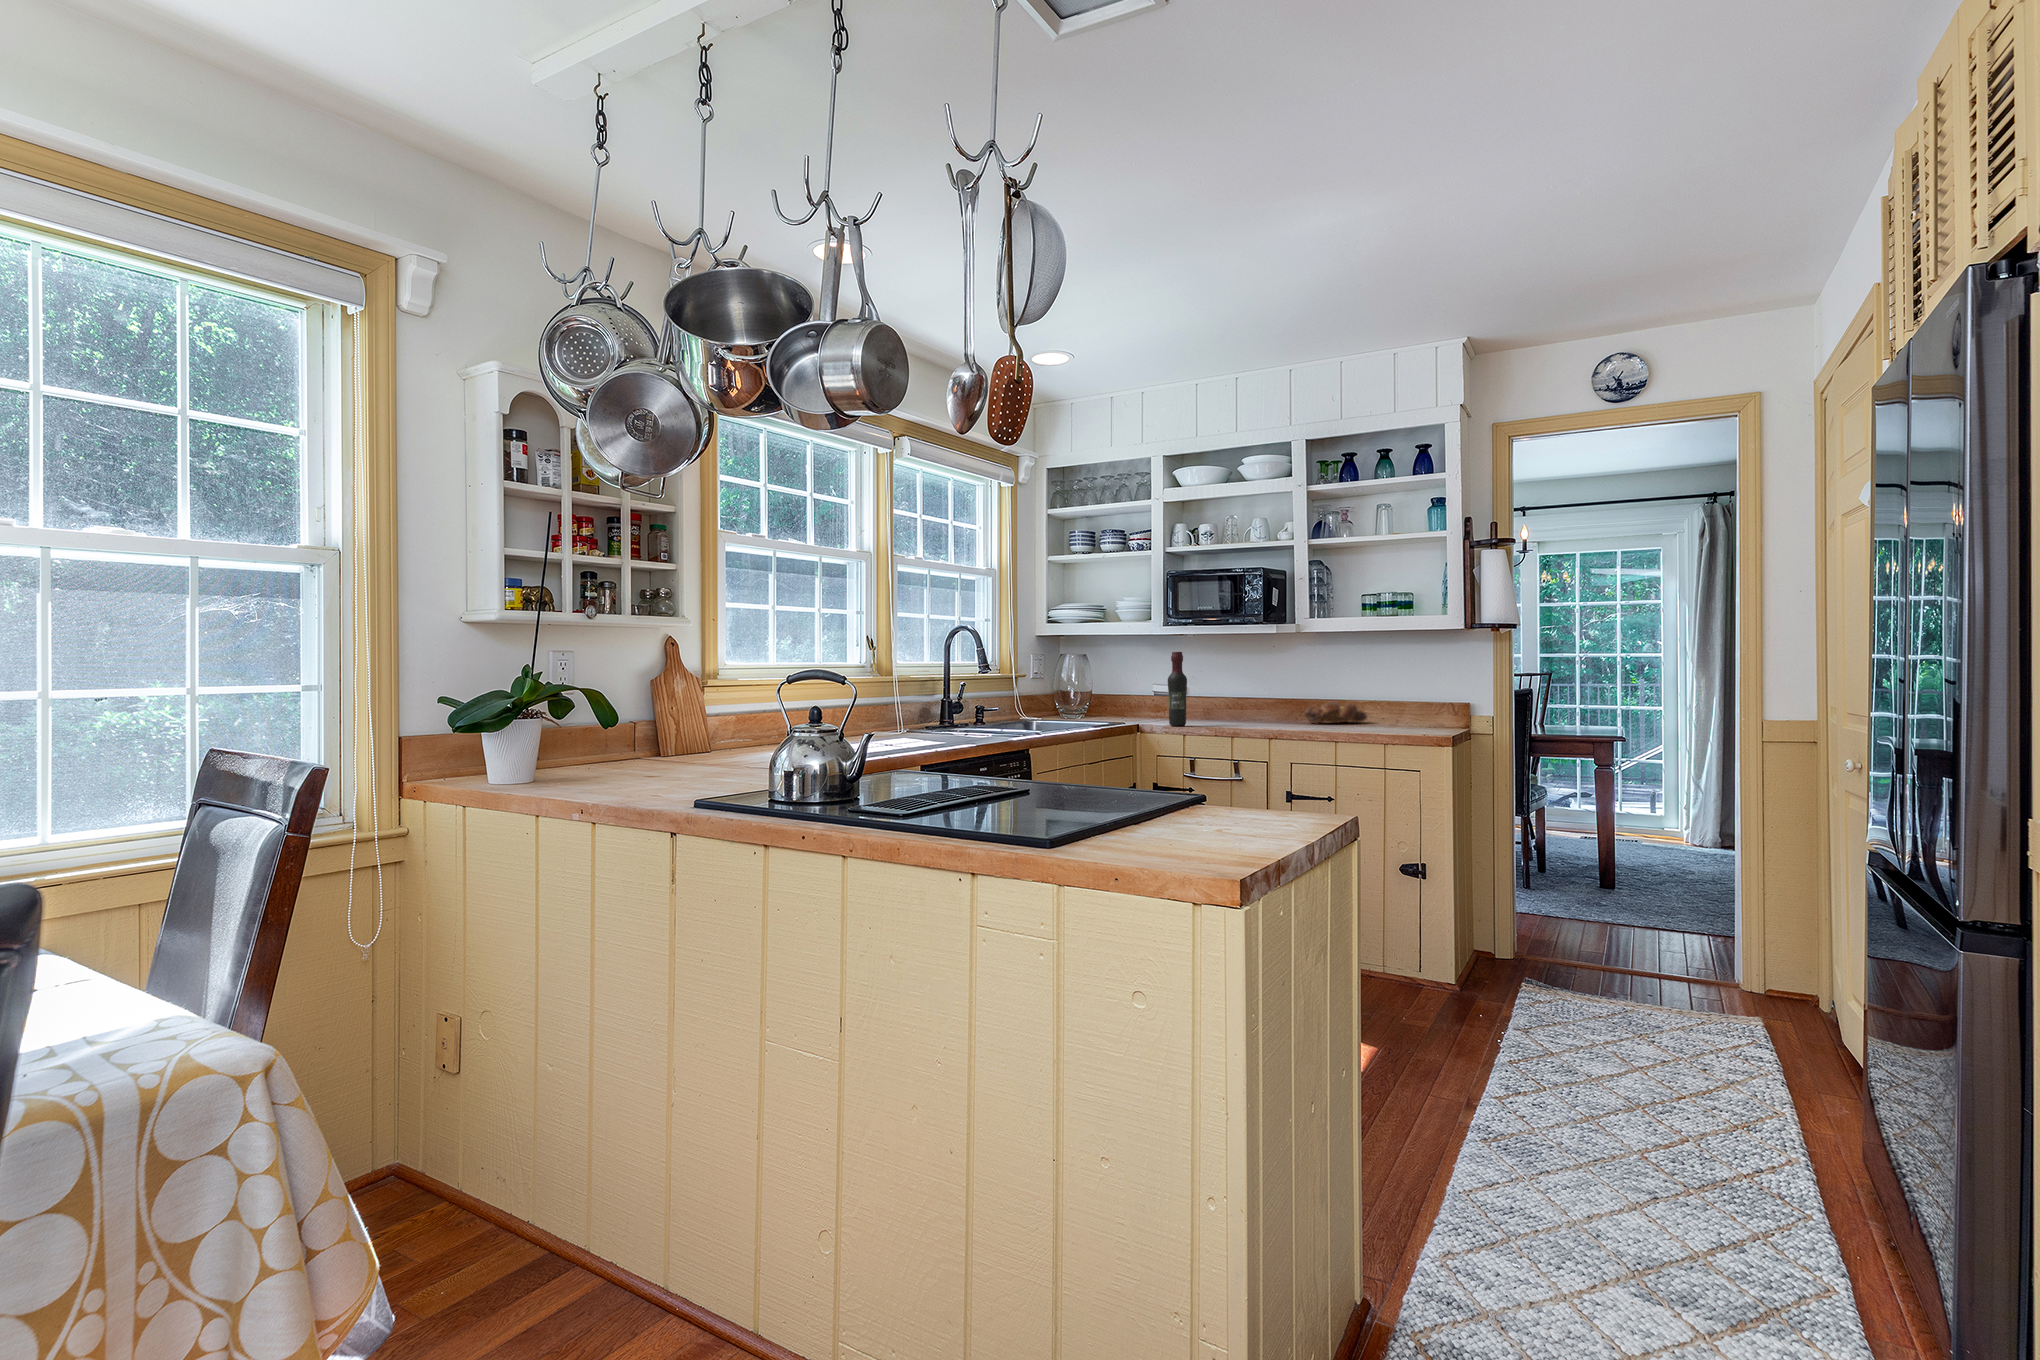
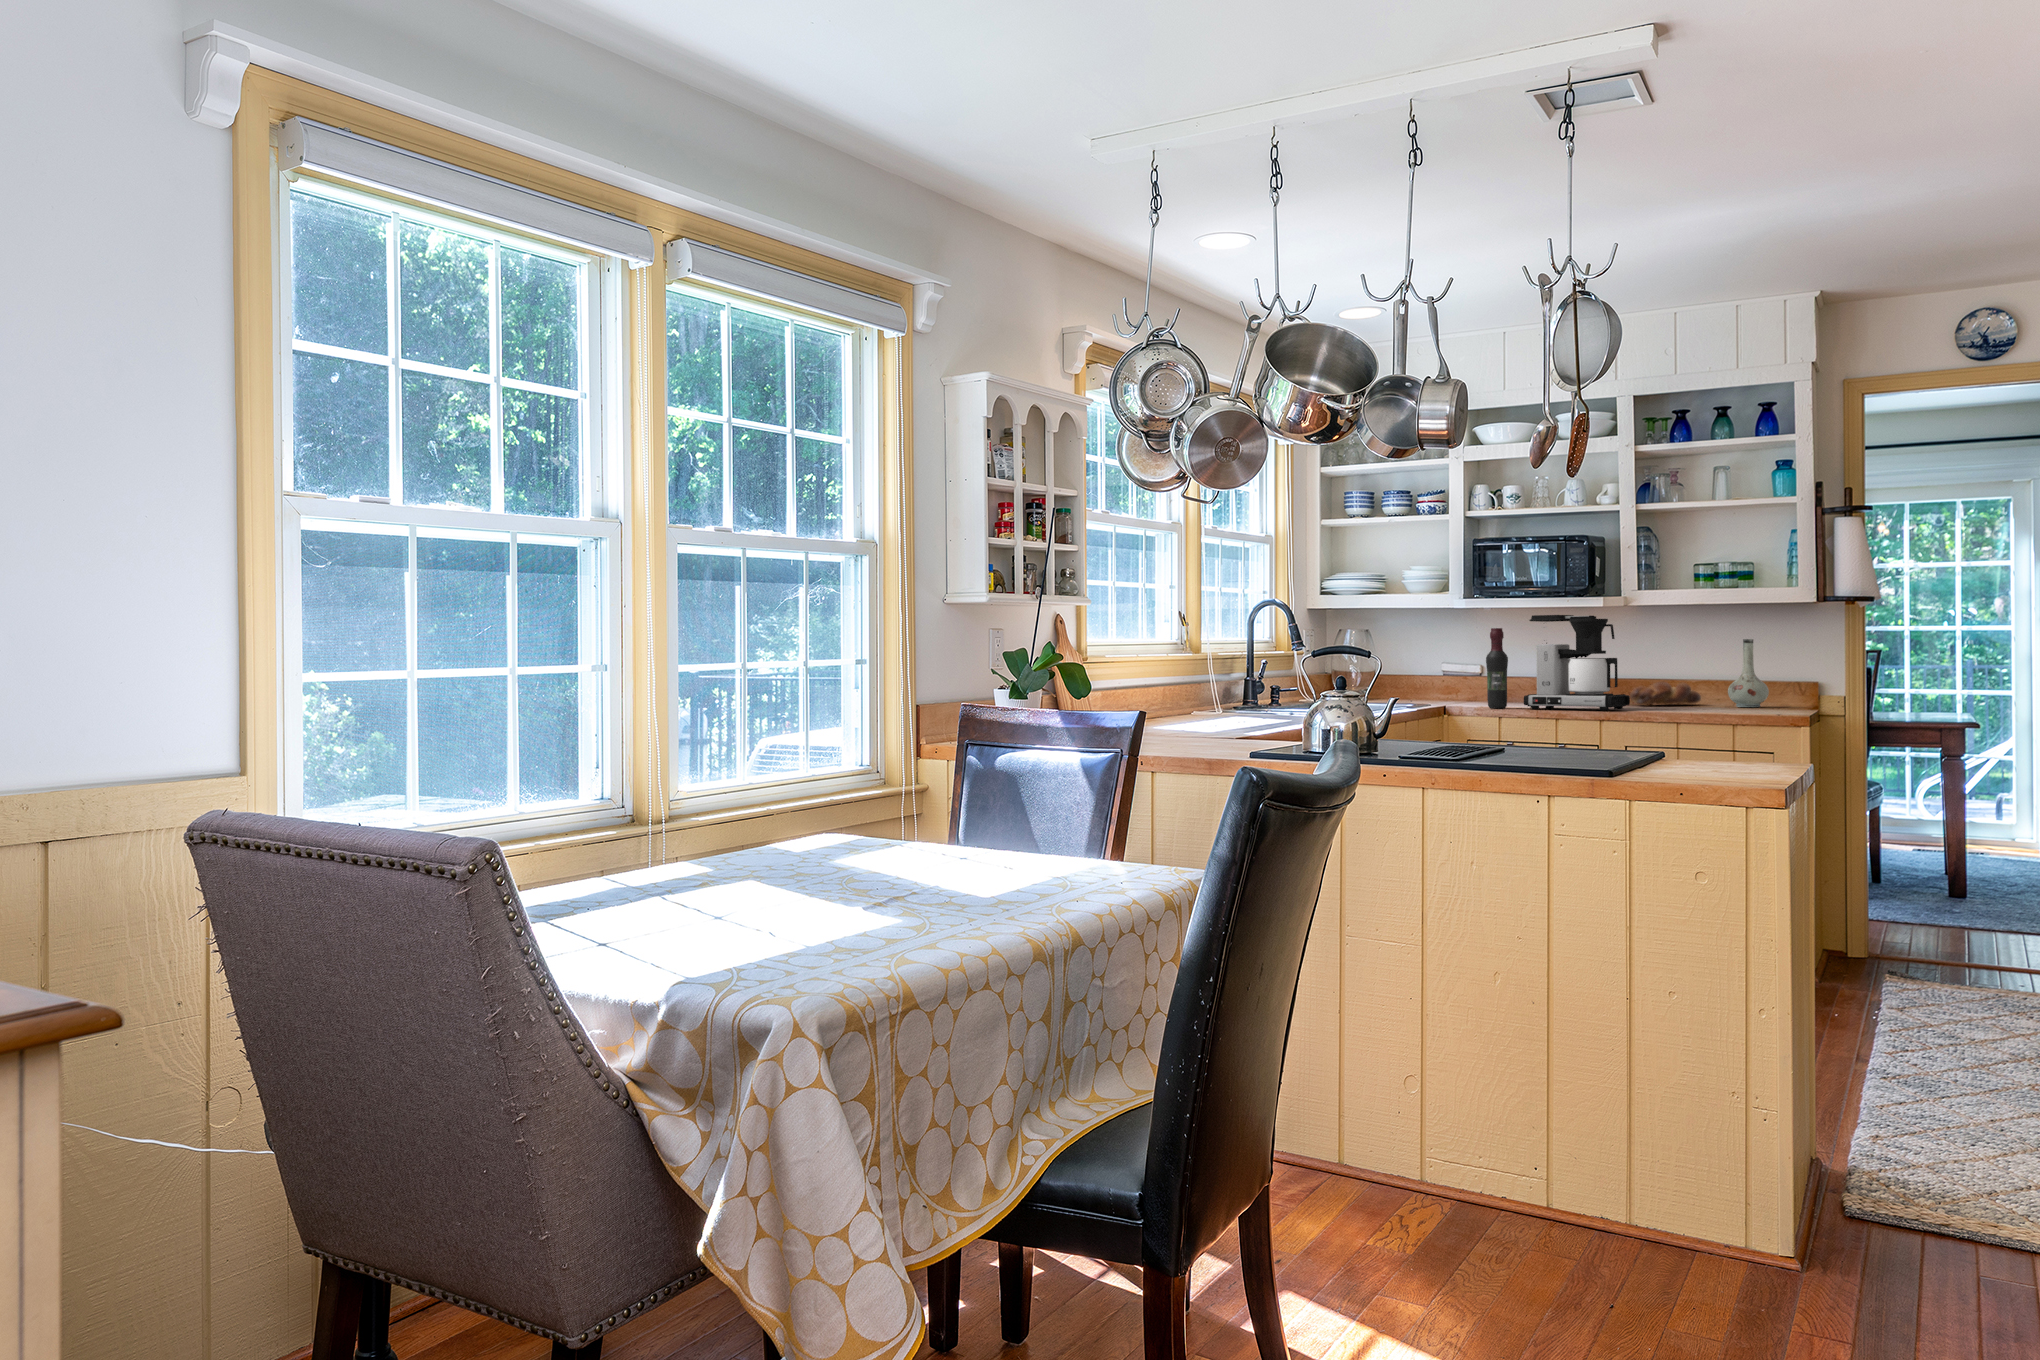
coffee maker: none [1198,640,1293,729] -> present [1524,615,1630,710]
vase: none [1387,663,1423,726] -> present [1728,639,1769,707]

